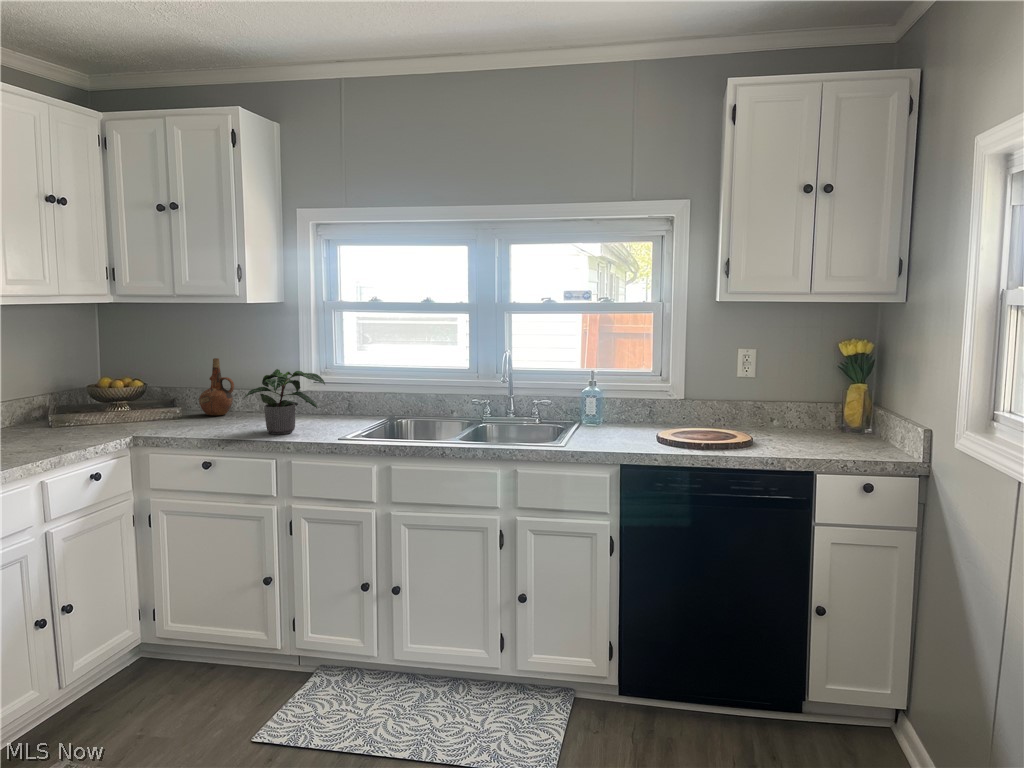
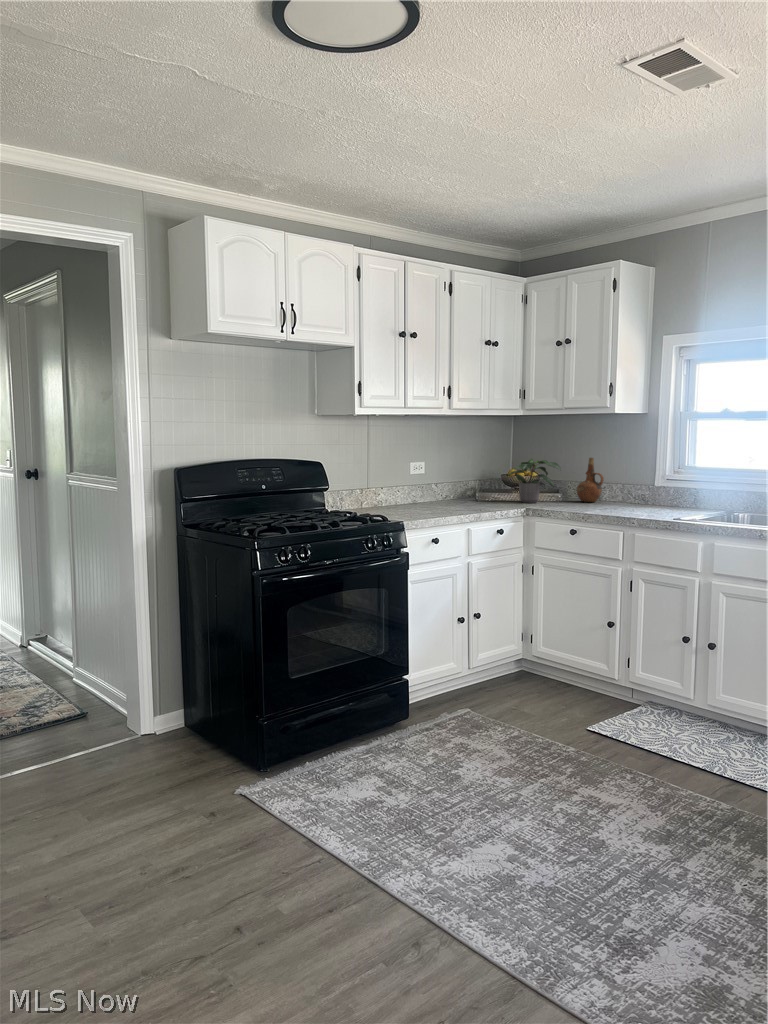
potted plant: present [244,369,325,435] -> present [509,459,561,503]

